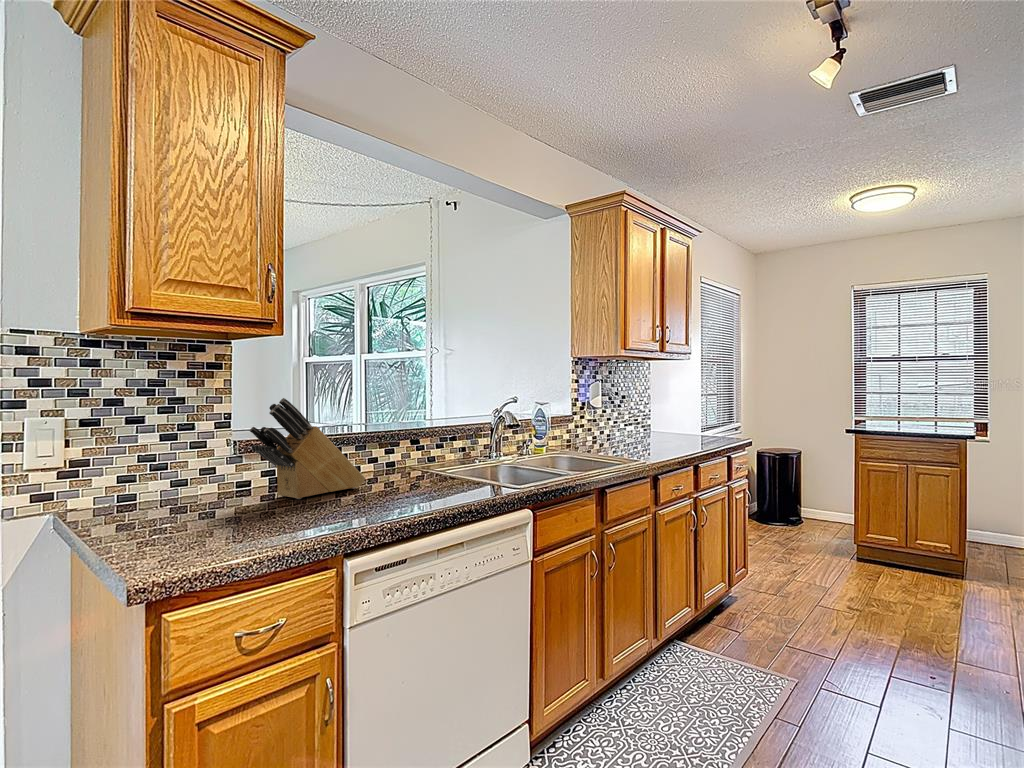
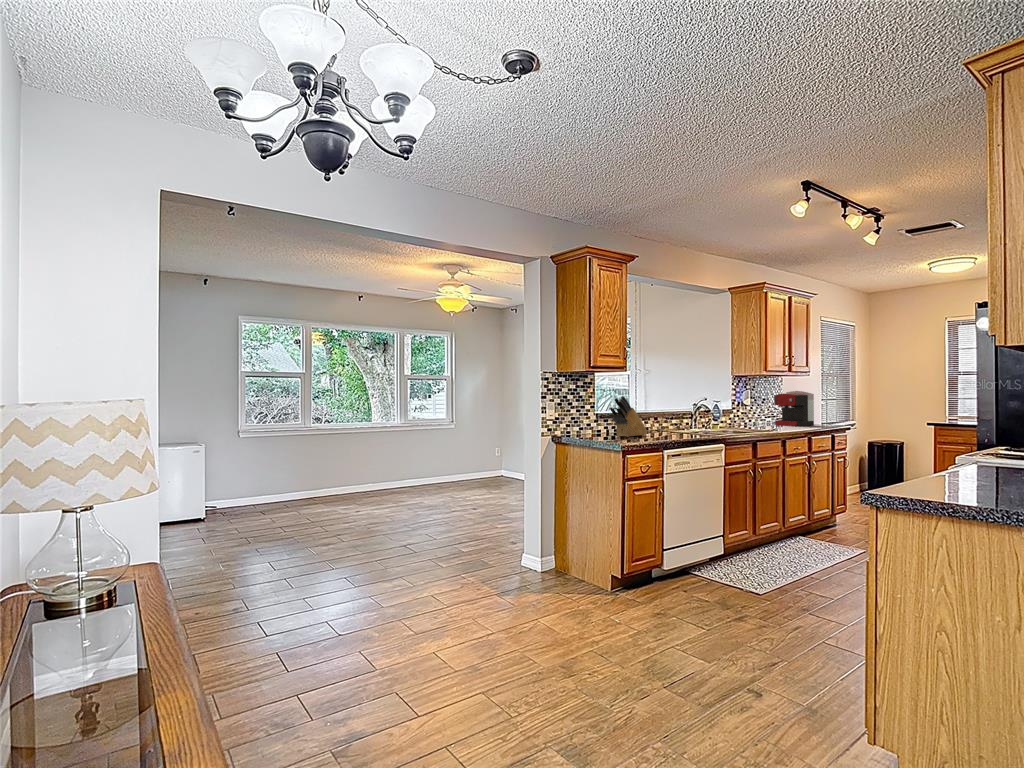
coffee maker: none [639,383,697,440] -> present [774,391,814,426]

